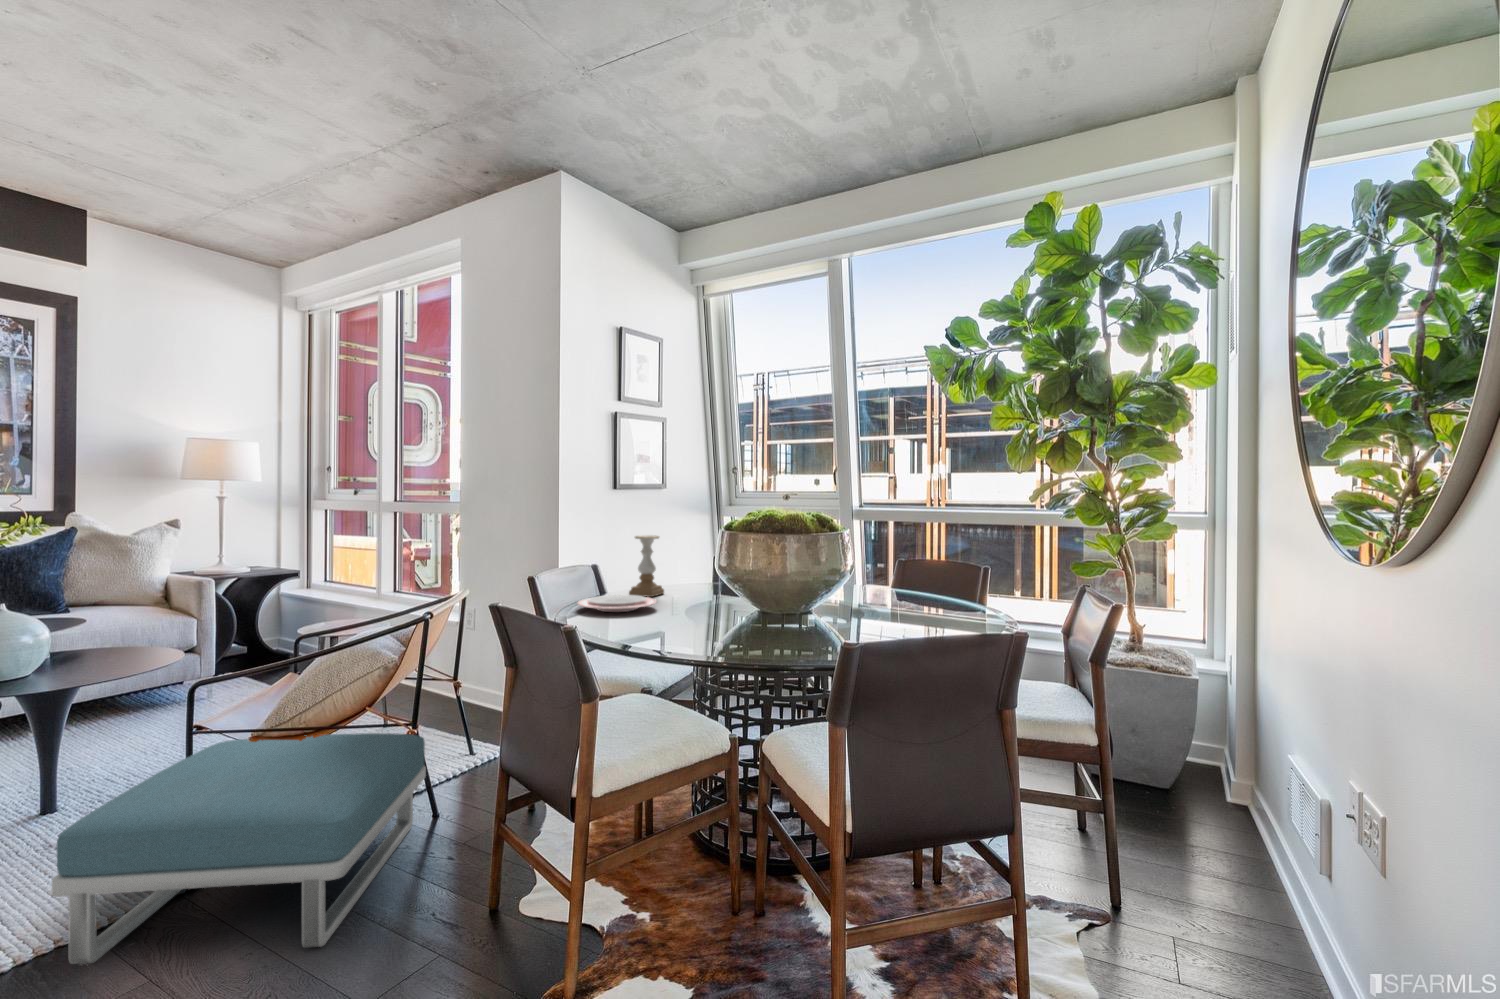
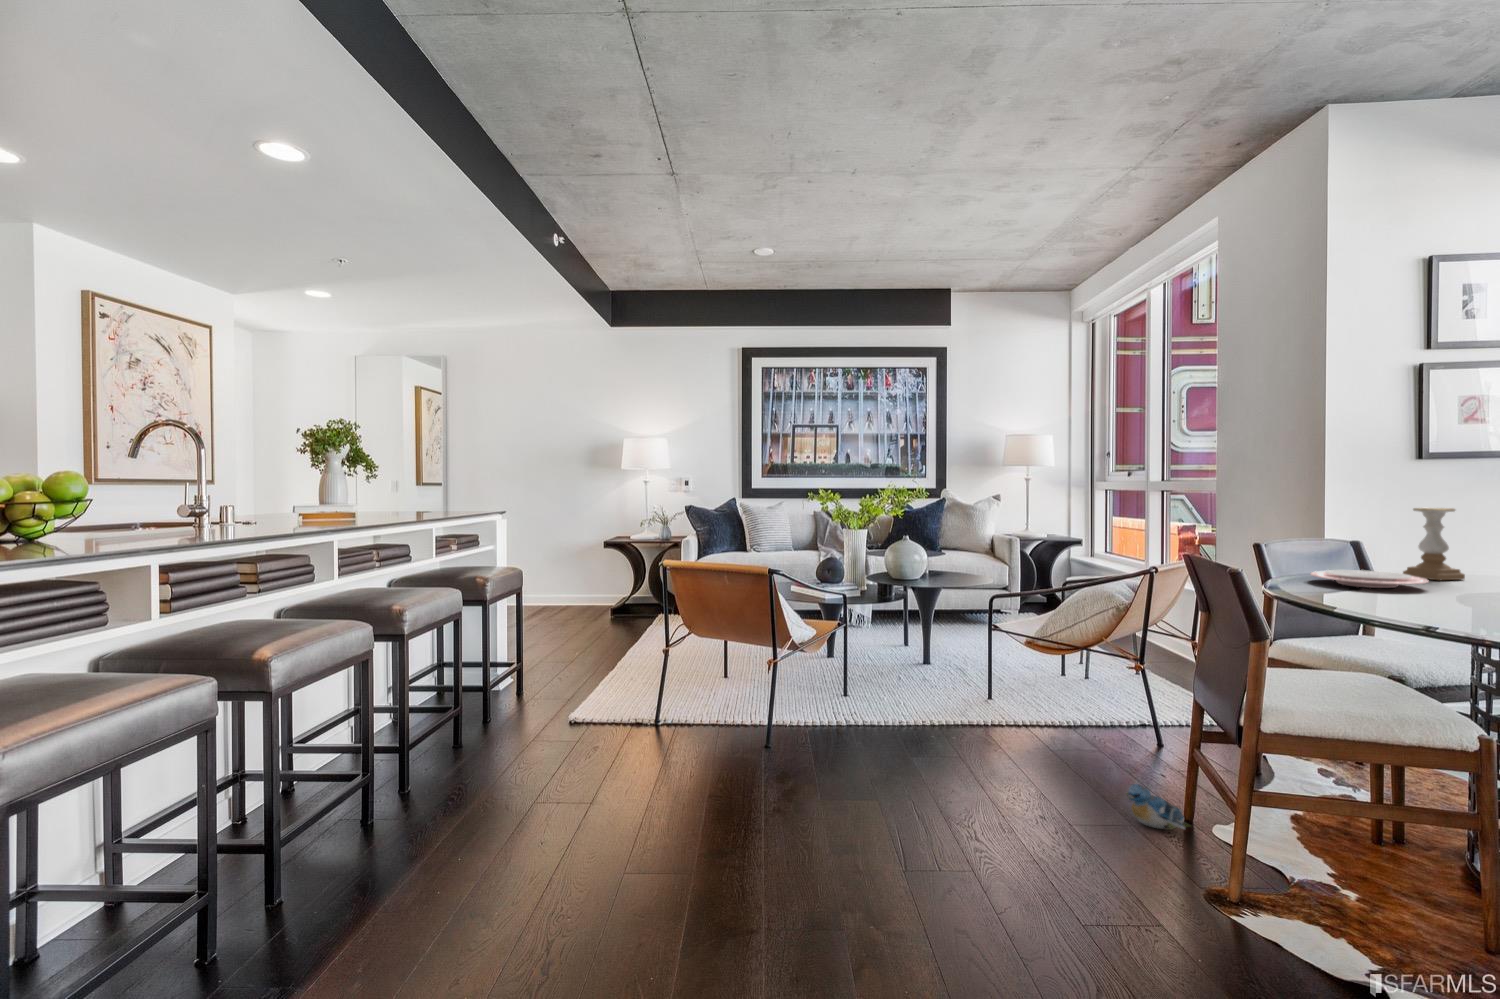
footstool: present [52,733,426,964] -> none [917,639,1148,784]
plush toy: none [431,896,503,944] -> present [1127,784,1191,830]

